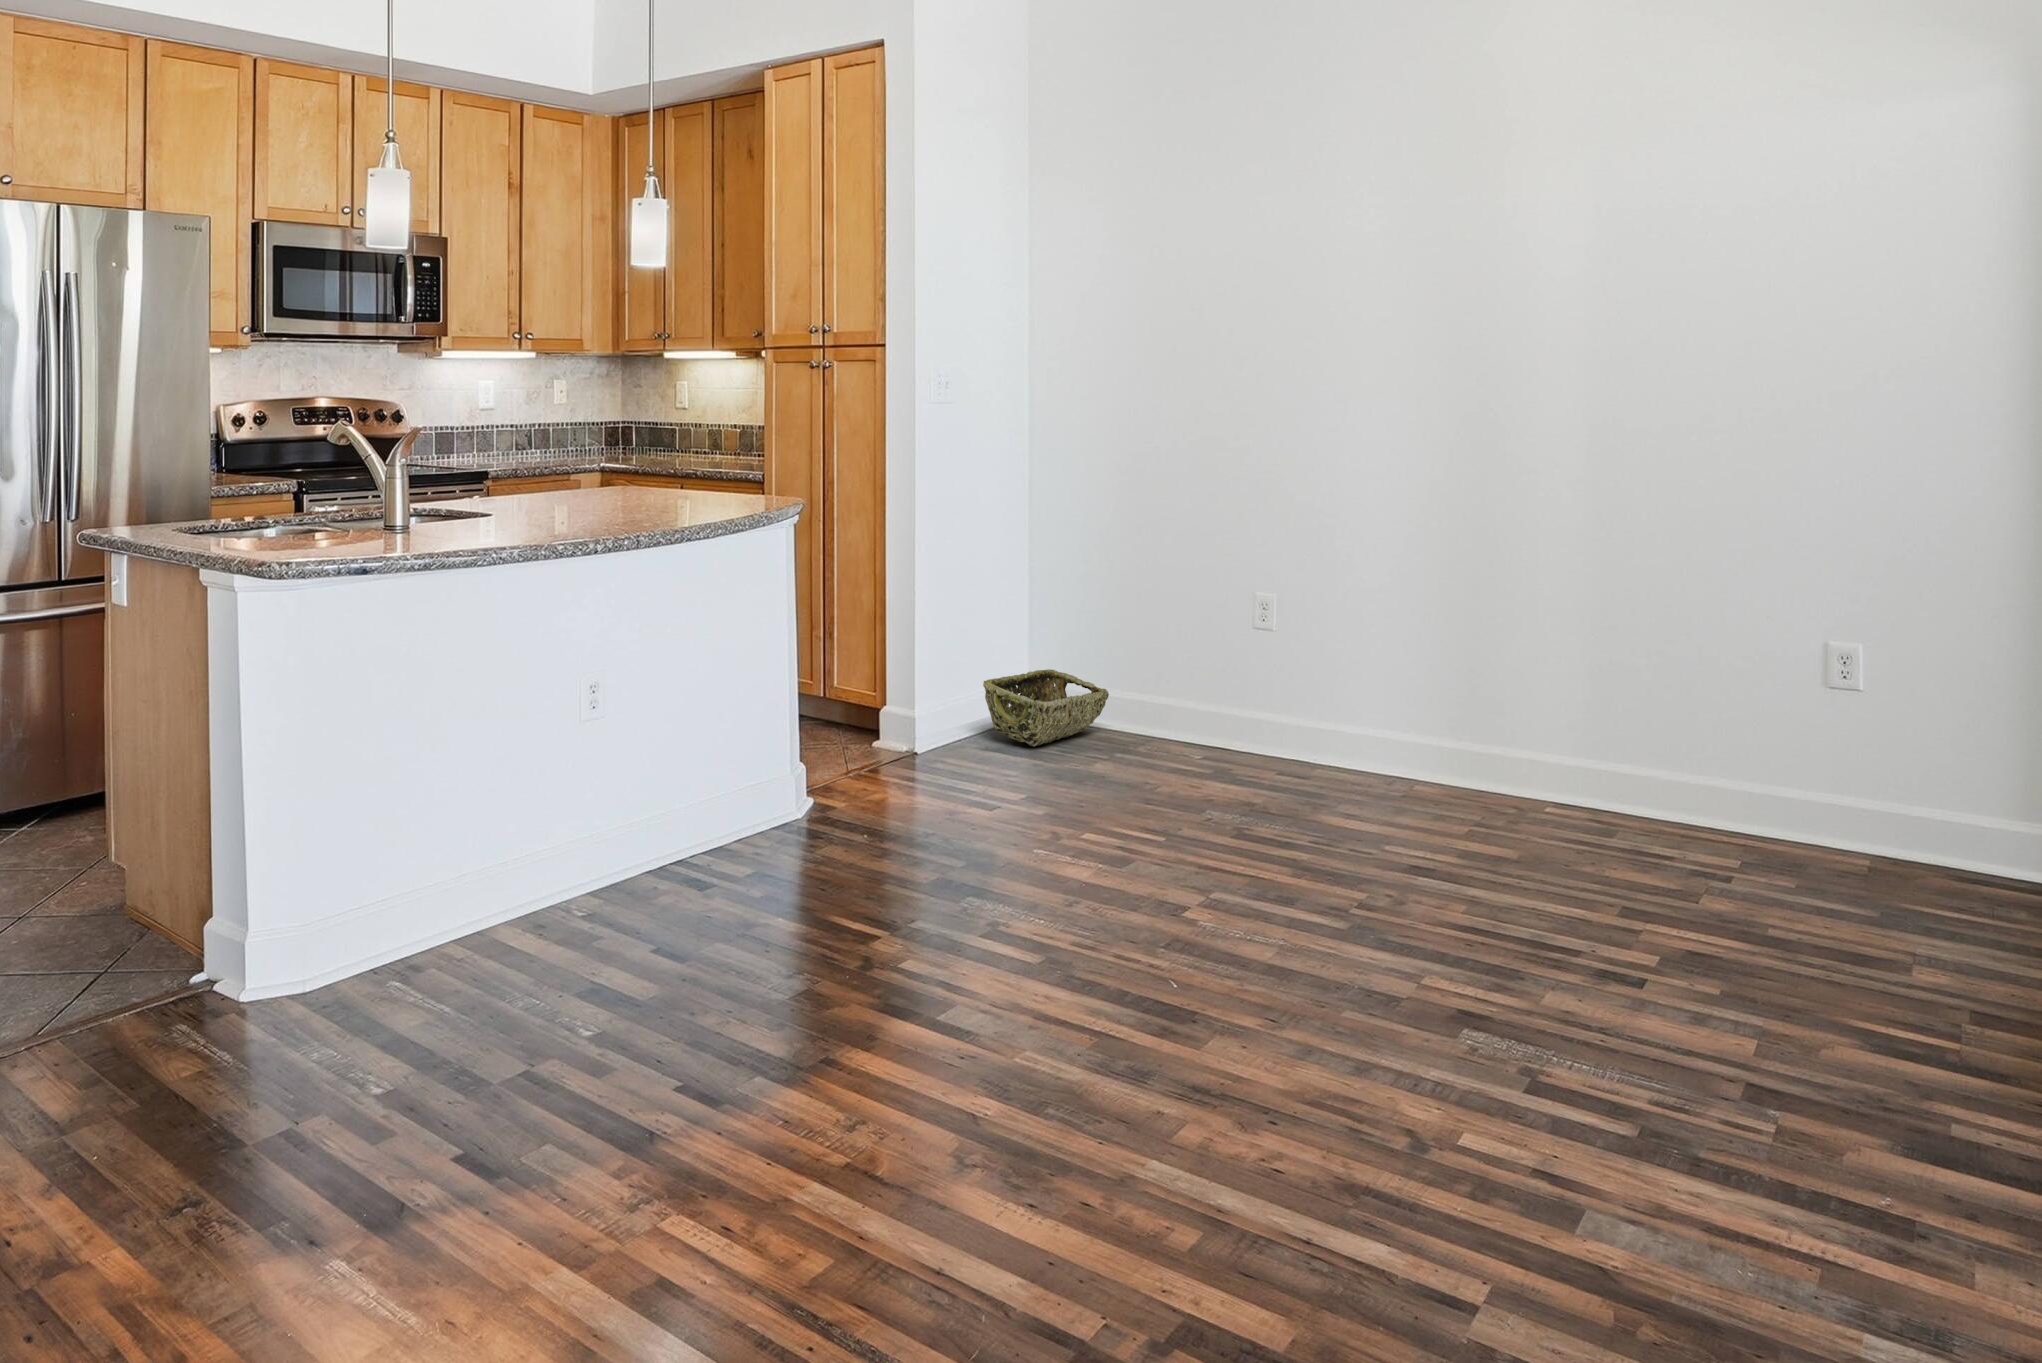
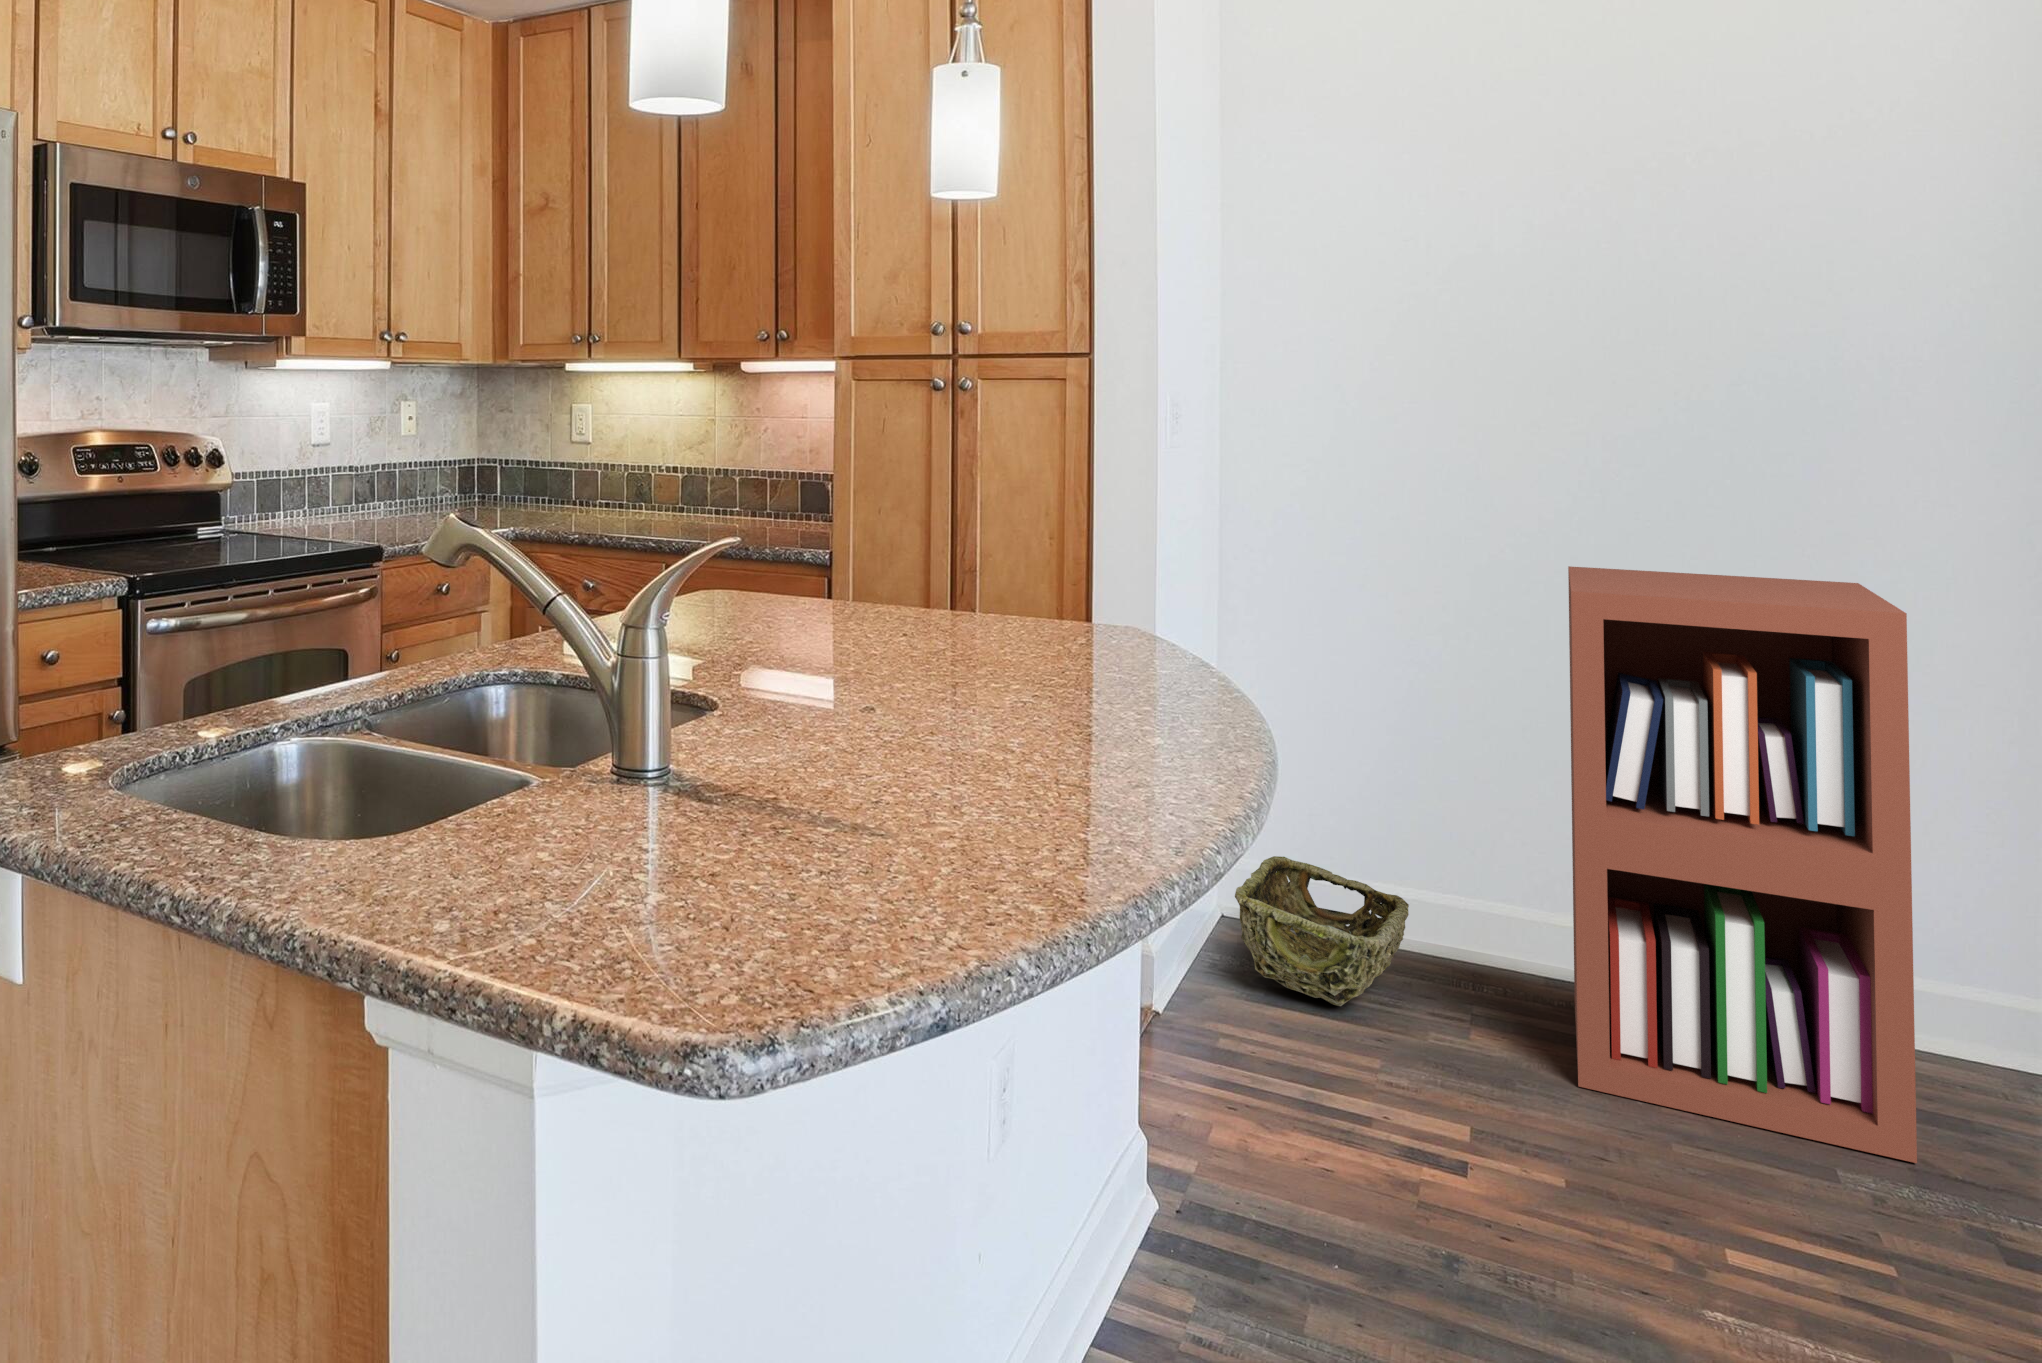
bookshelf: none [1118,477,1316,799] -> present [1568,566,1917,1163]

